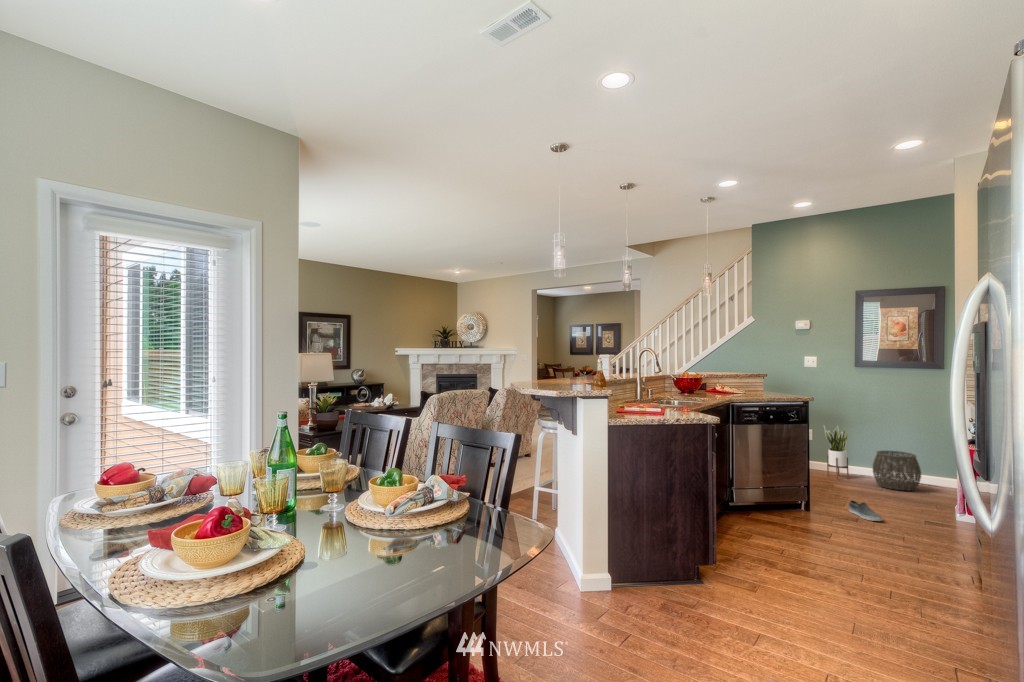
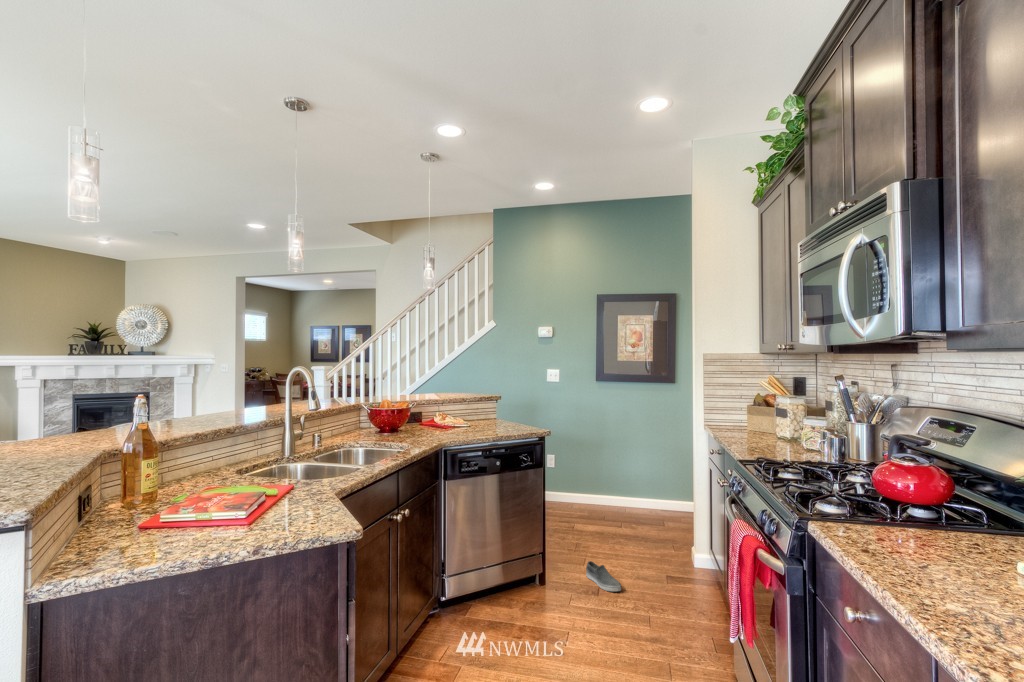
potted plant: present [824,426,849,479] -> none [564,451,590,515]
woven basket: present [873,450,921,491] -> none [612,478,658,526]

